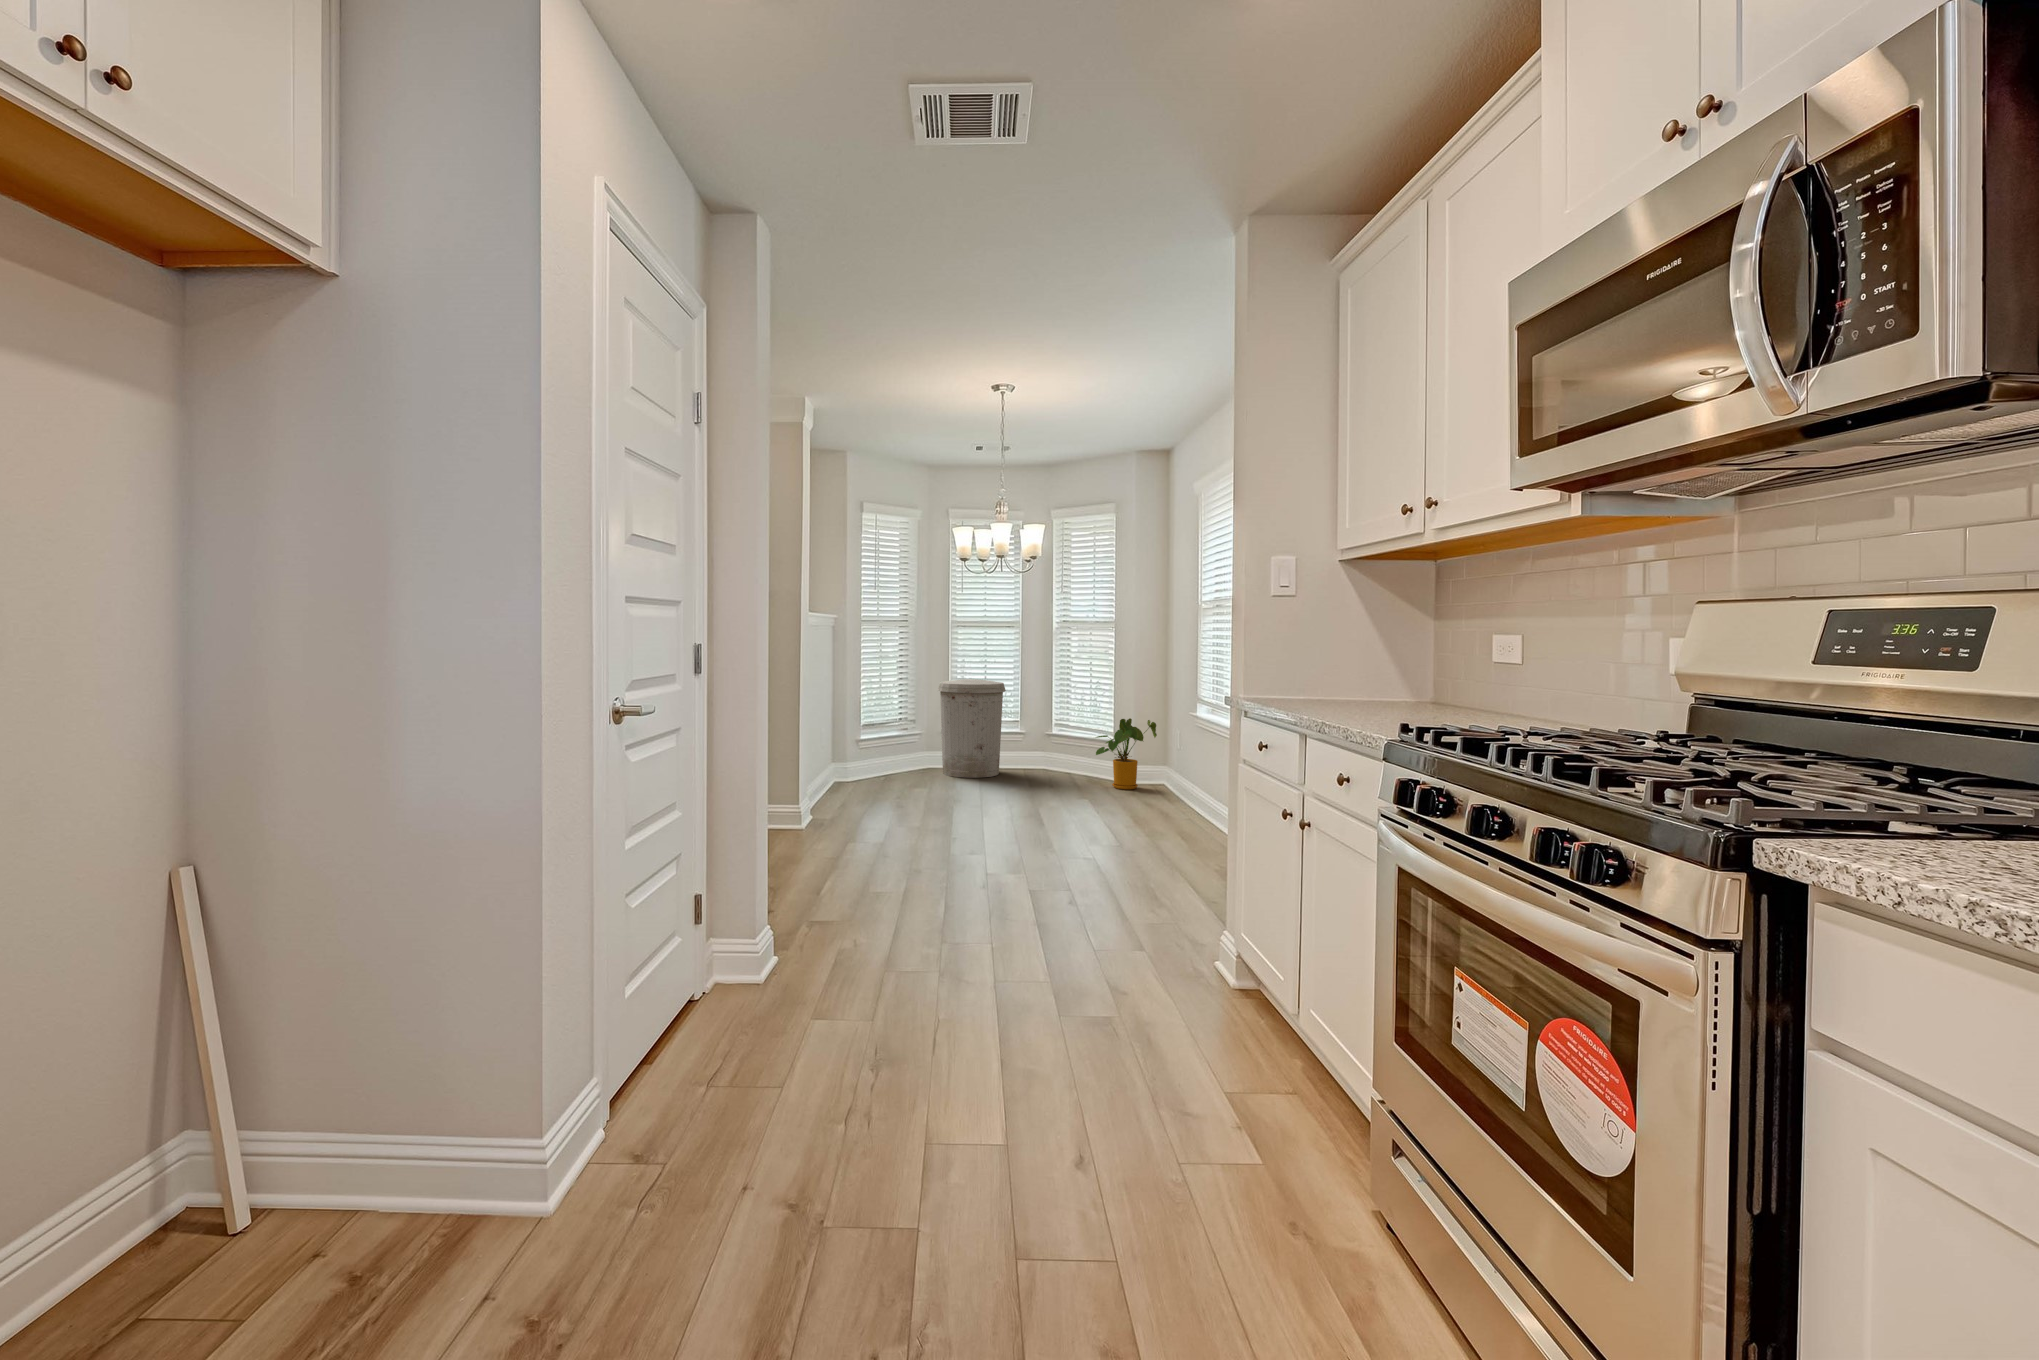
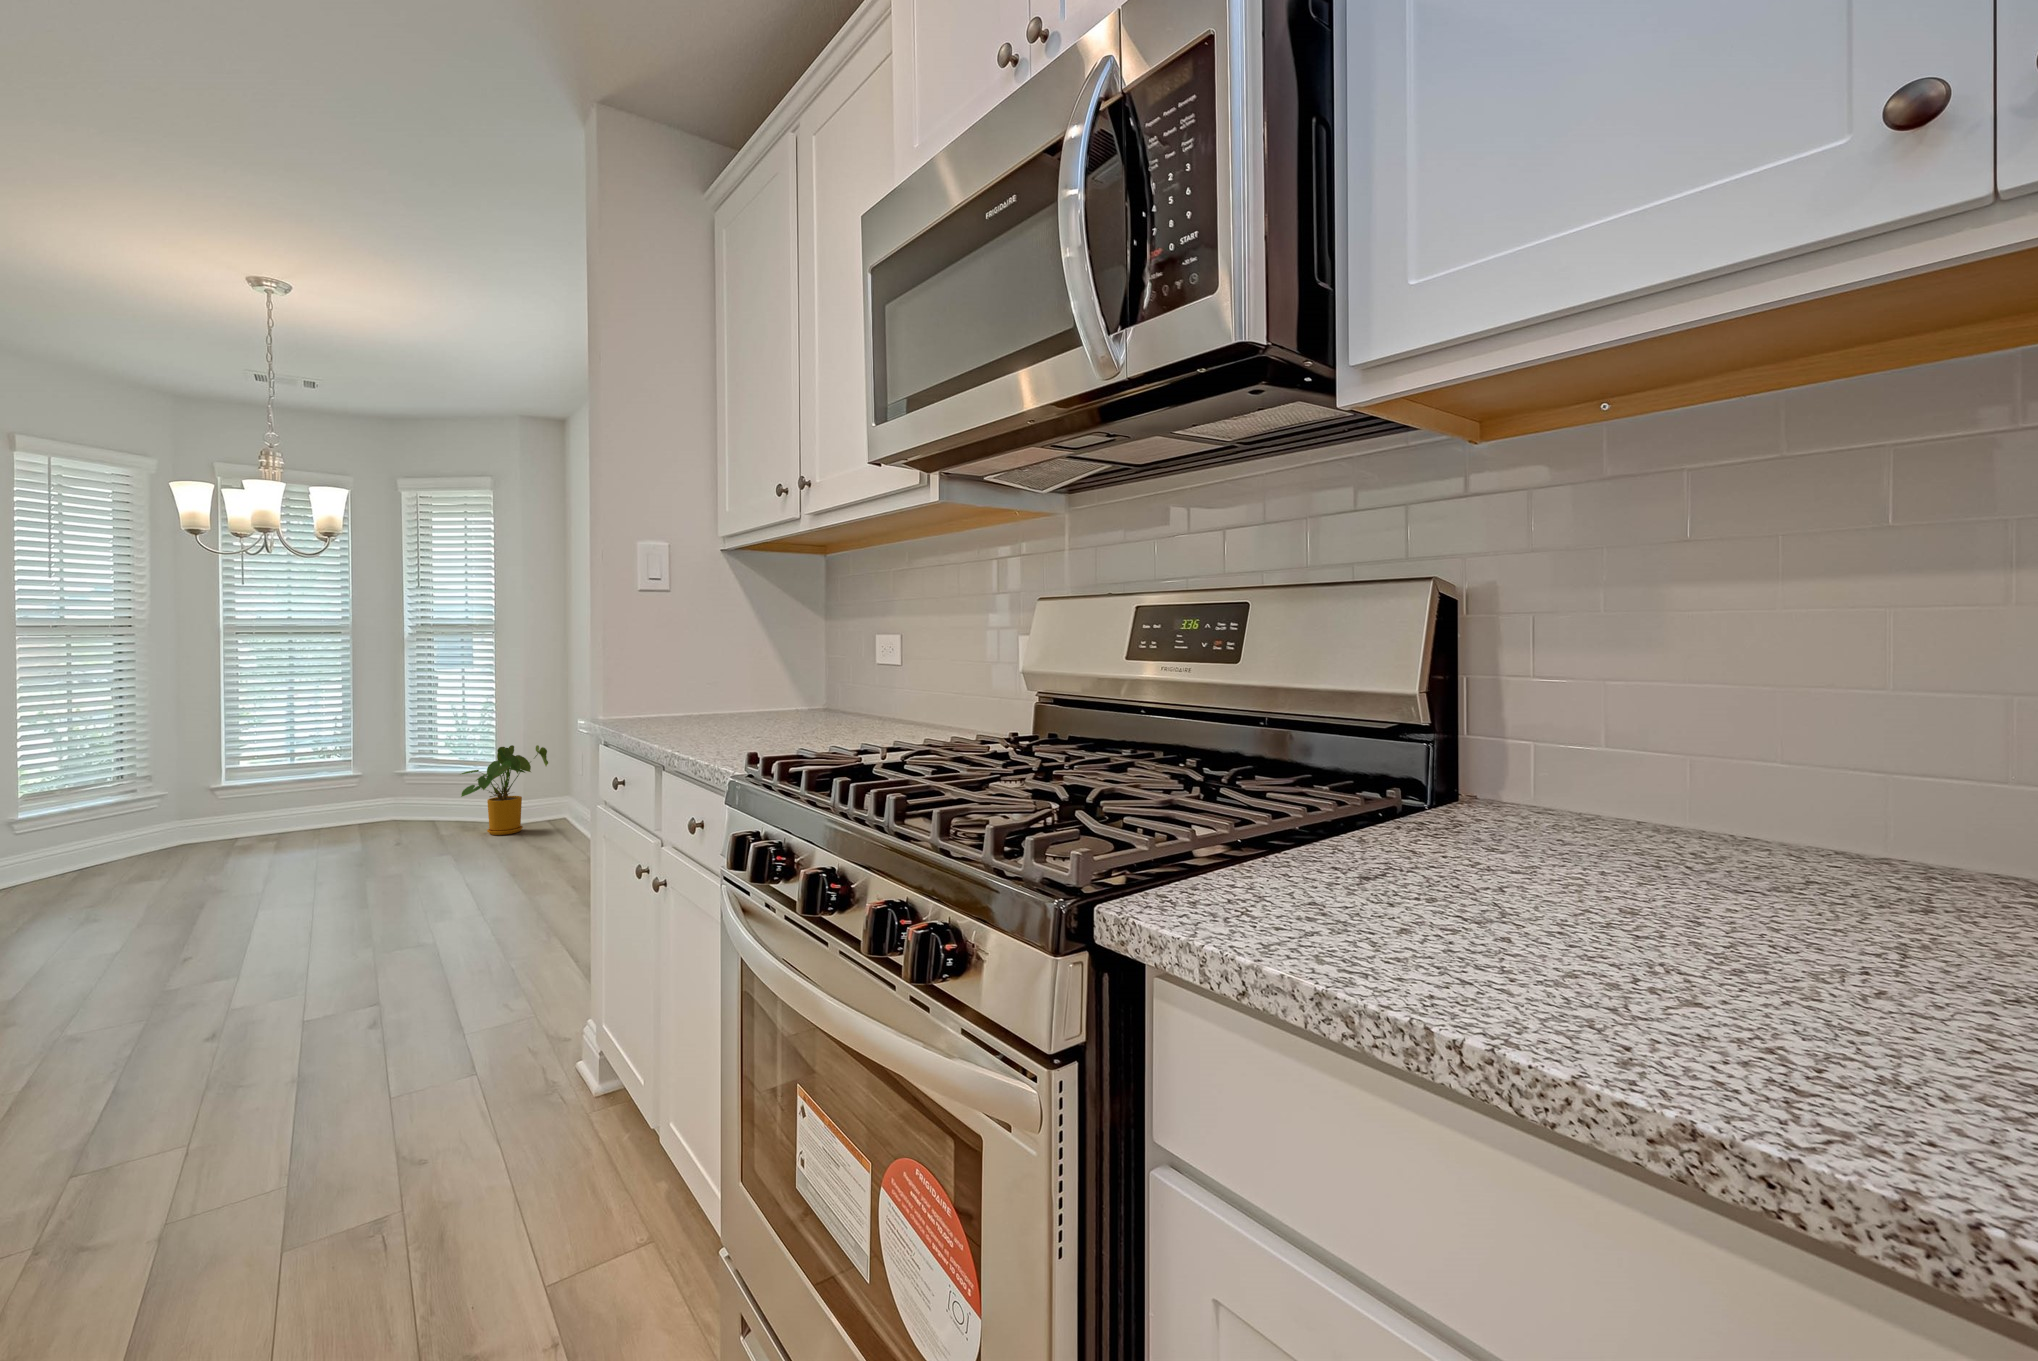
trash can: present [938,679,1006,778] -> none [194,710,321,853]

